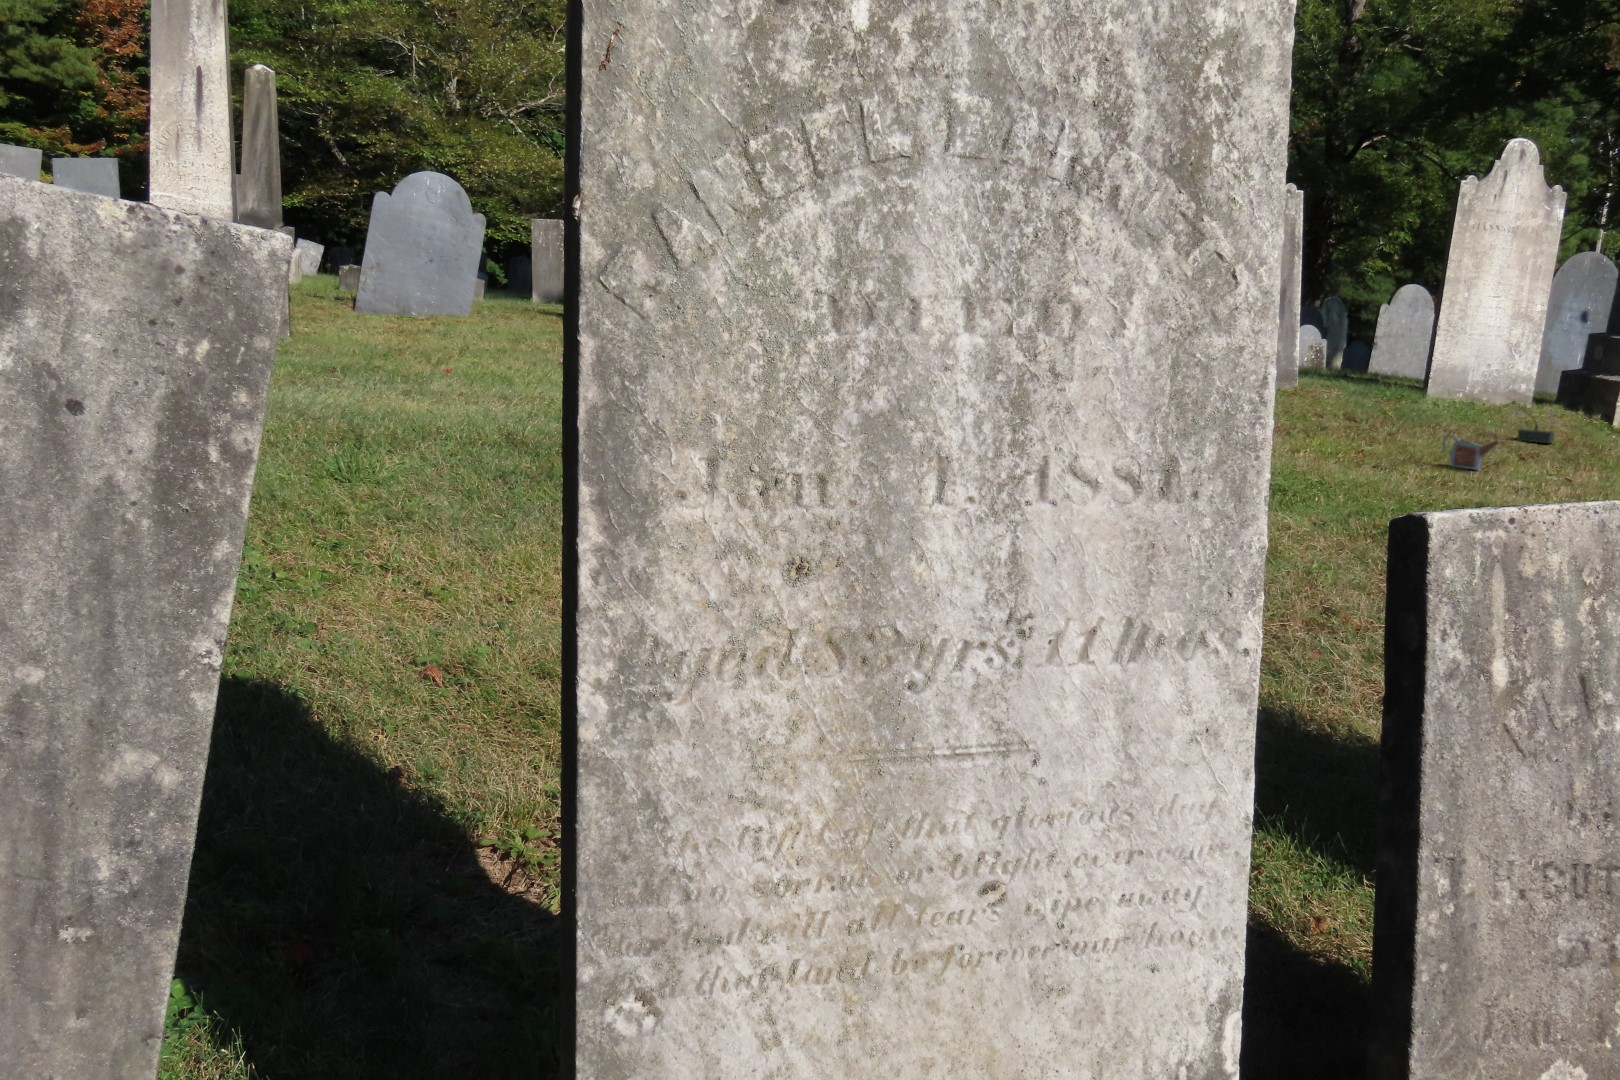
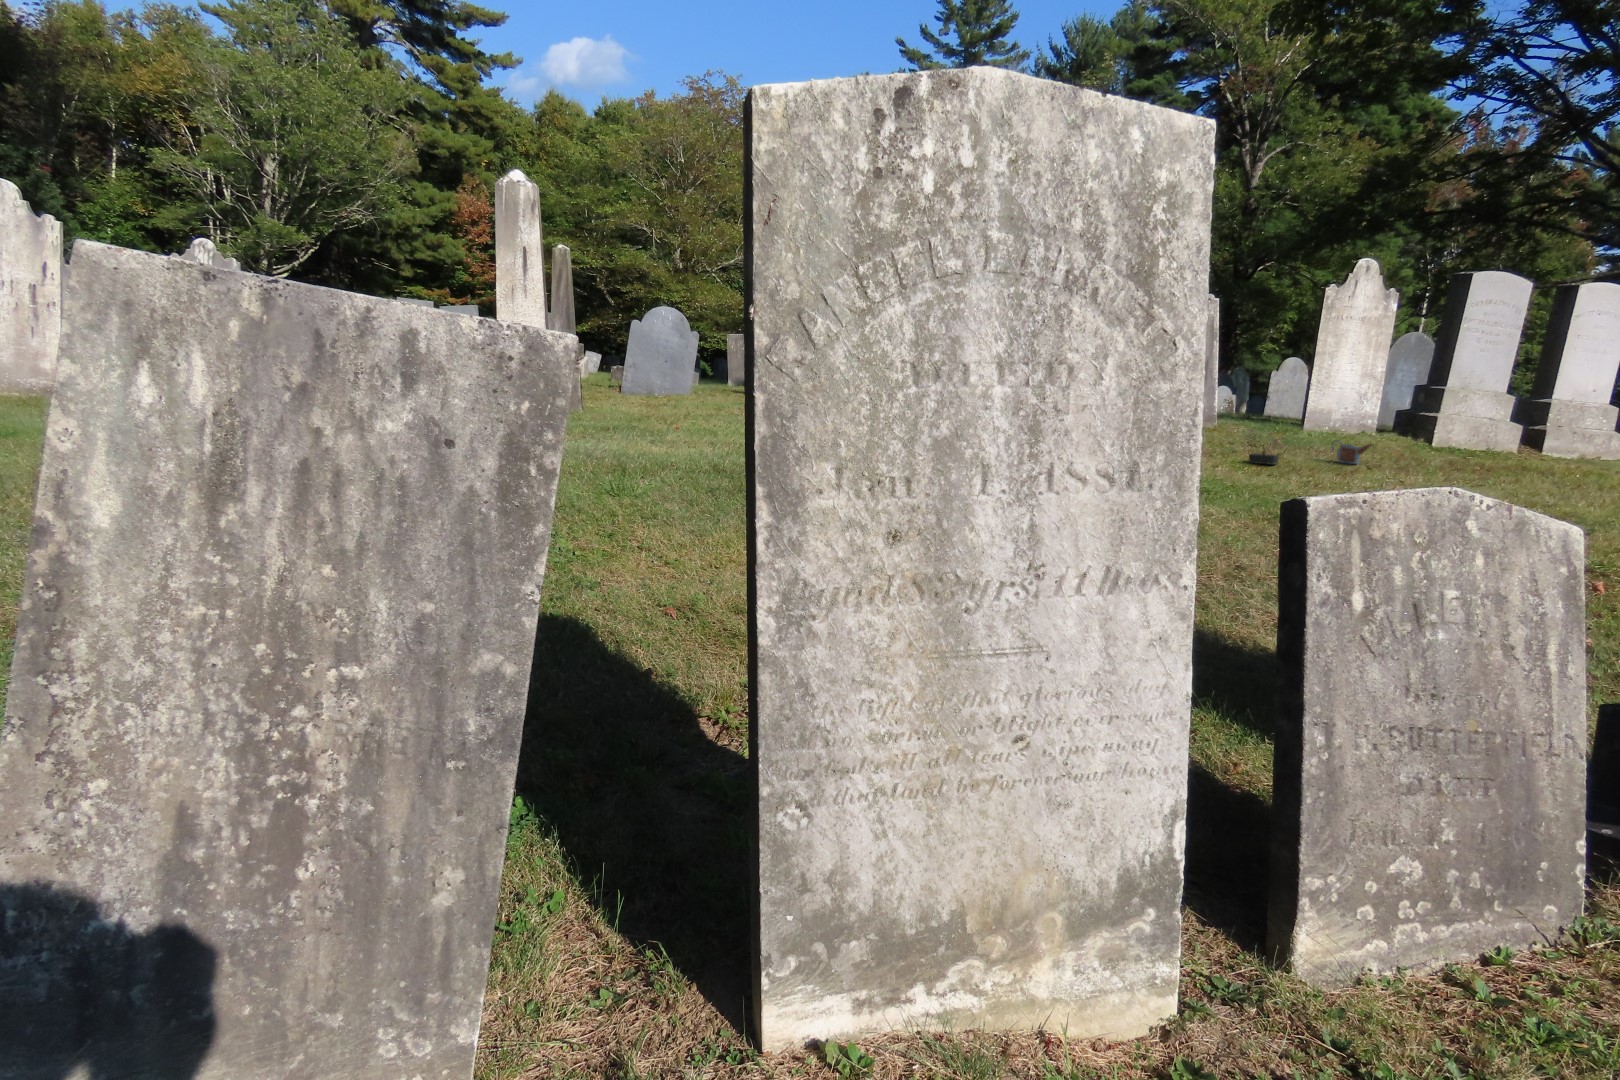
decorative plant: present [1508,398,1562,443] -> present [1244,429,1284,465]

